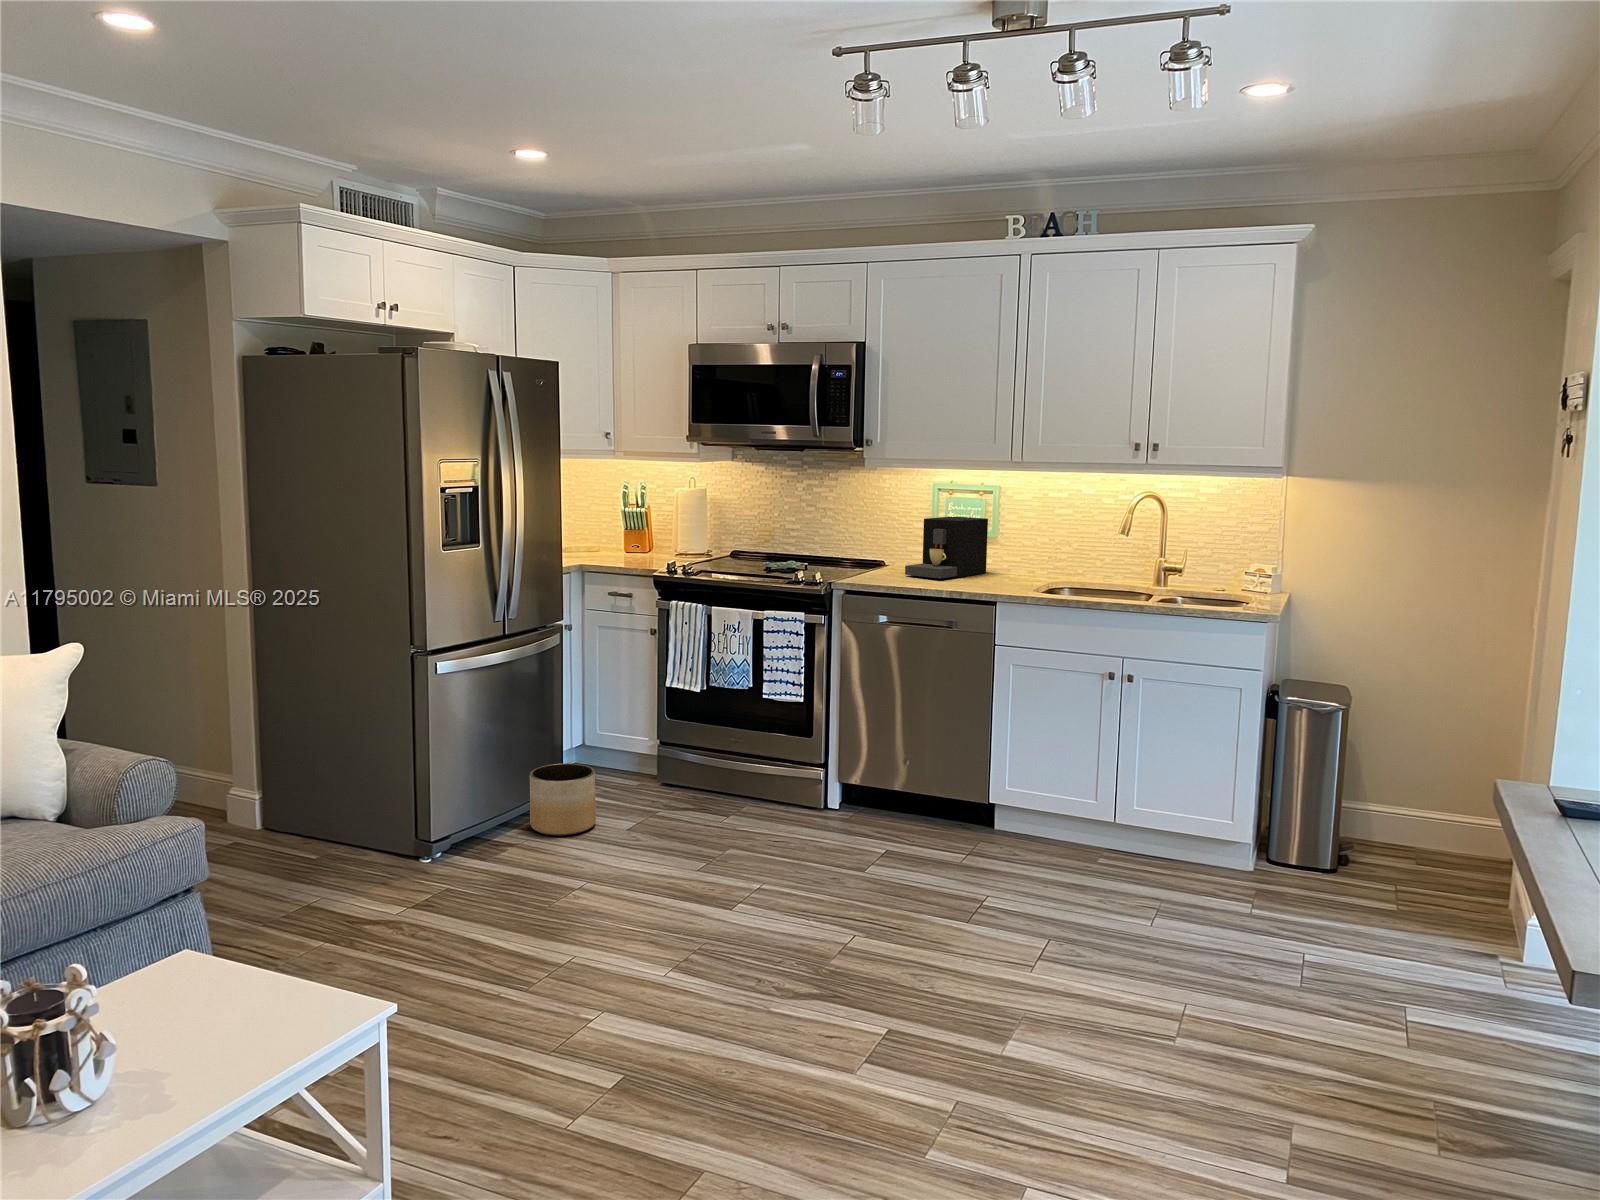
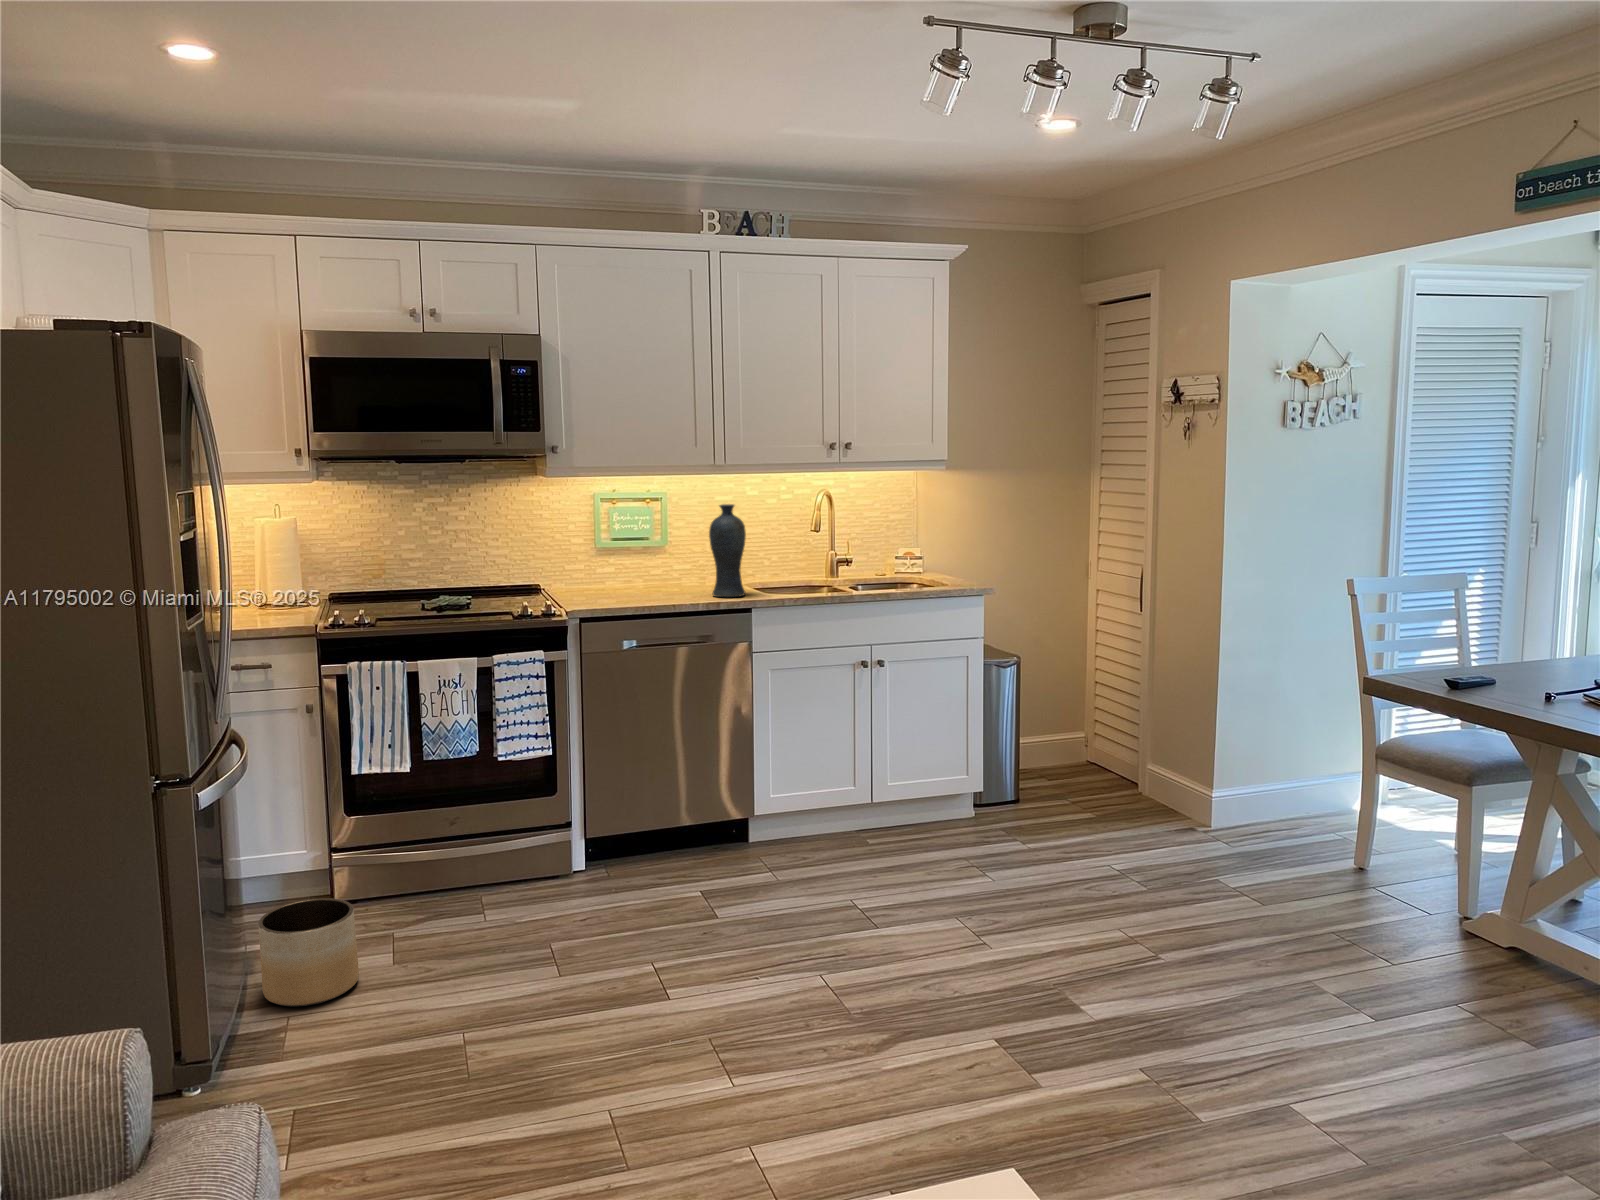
vase: none [983,499,1019,589] -> present [709,504,746,597]
coffee maker: present [905,516,988,578] -> none [609,527,664,595]

